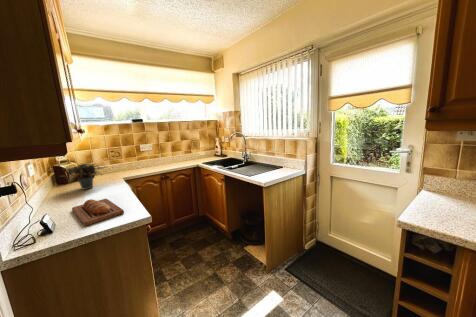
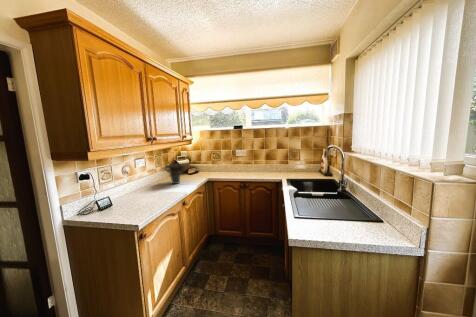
bread loaf: present [72,199,124,226] -> none [111,196,159,219]

